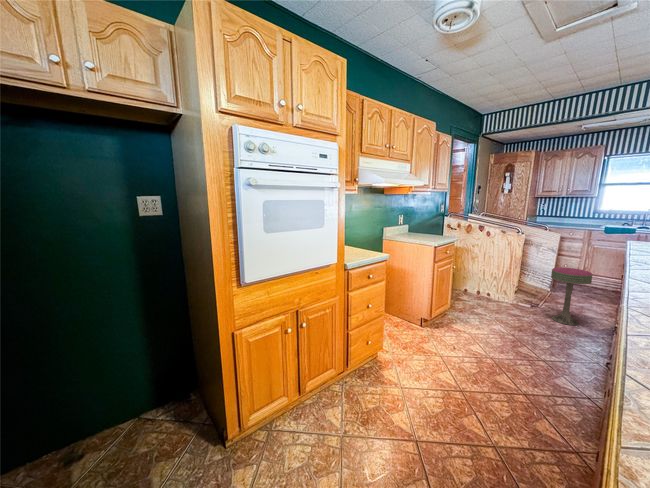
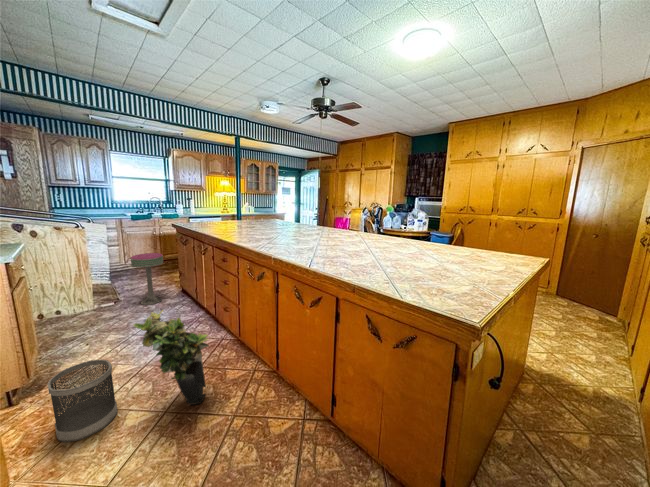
potted plant: none [452,307,513,412] -> present [133,310,209,405]
wastebasket: none [415,318,451,366] -> present [48,360,118,442]

